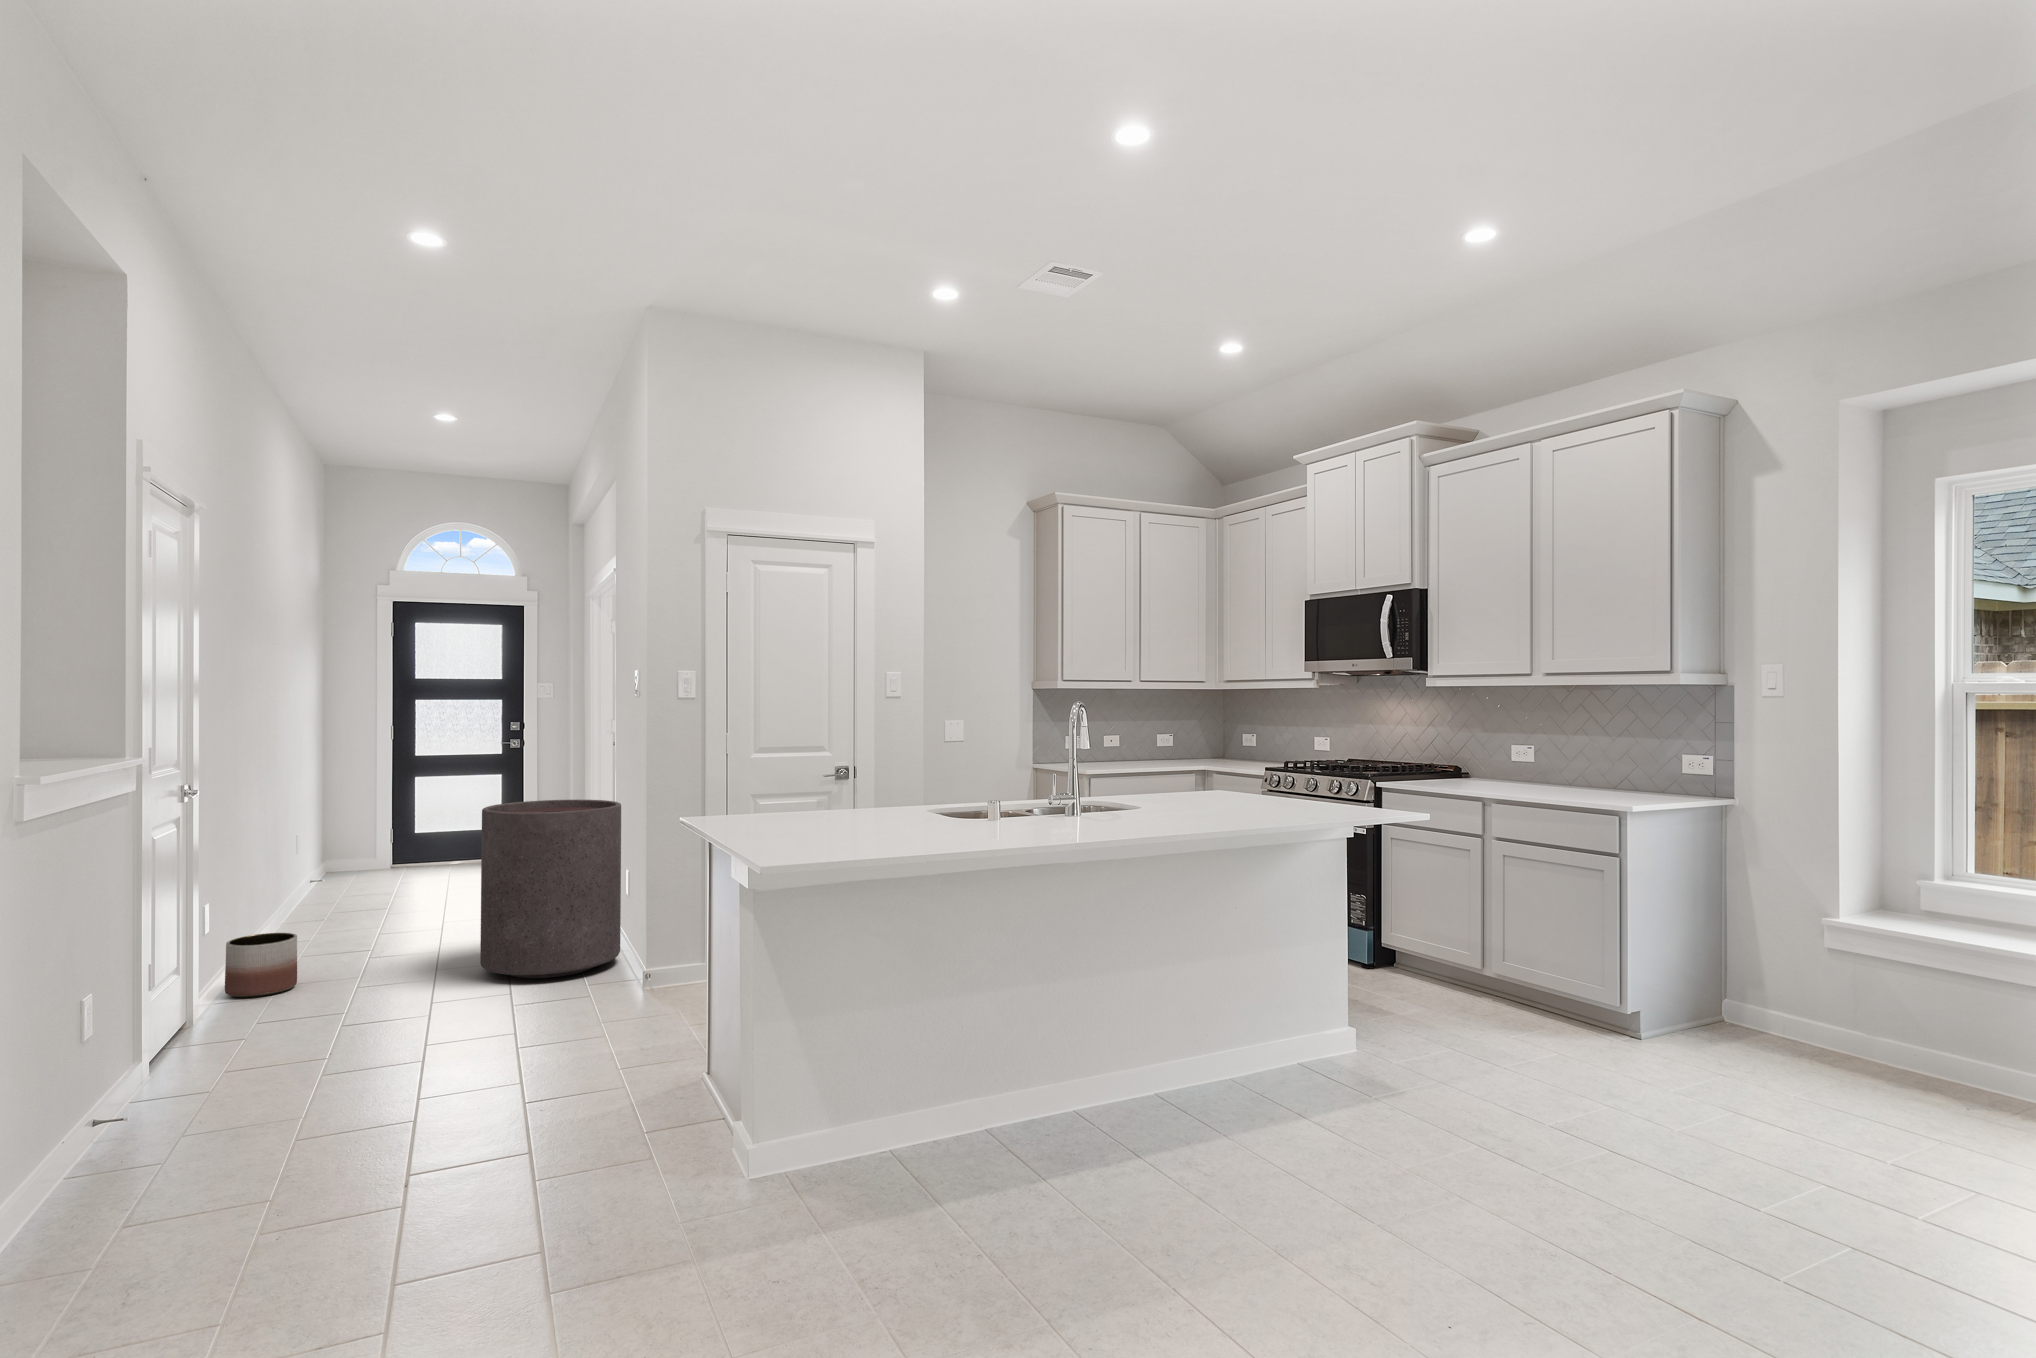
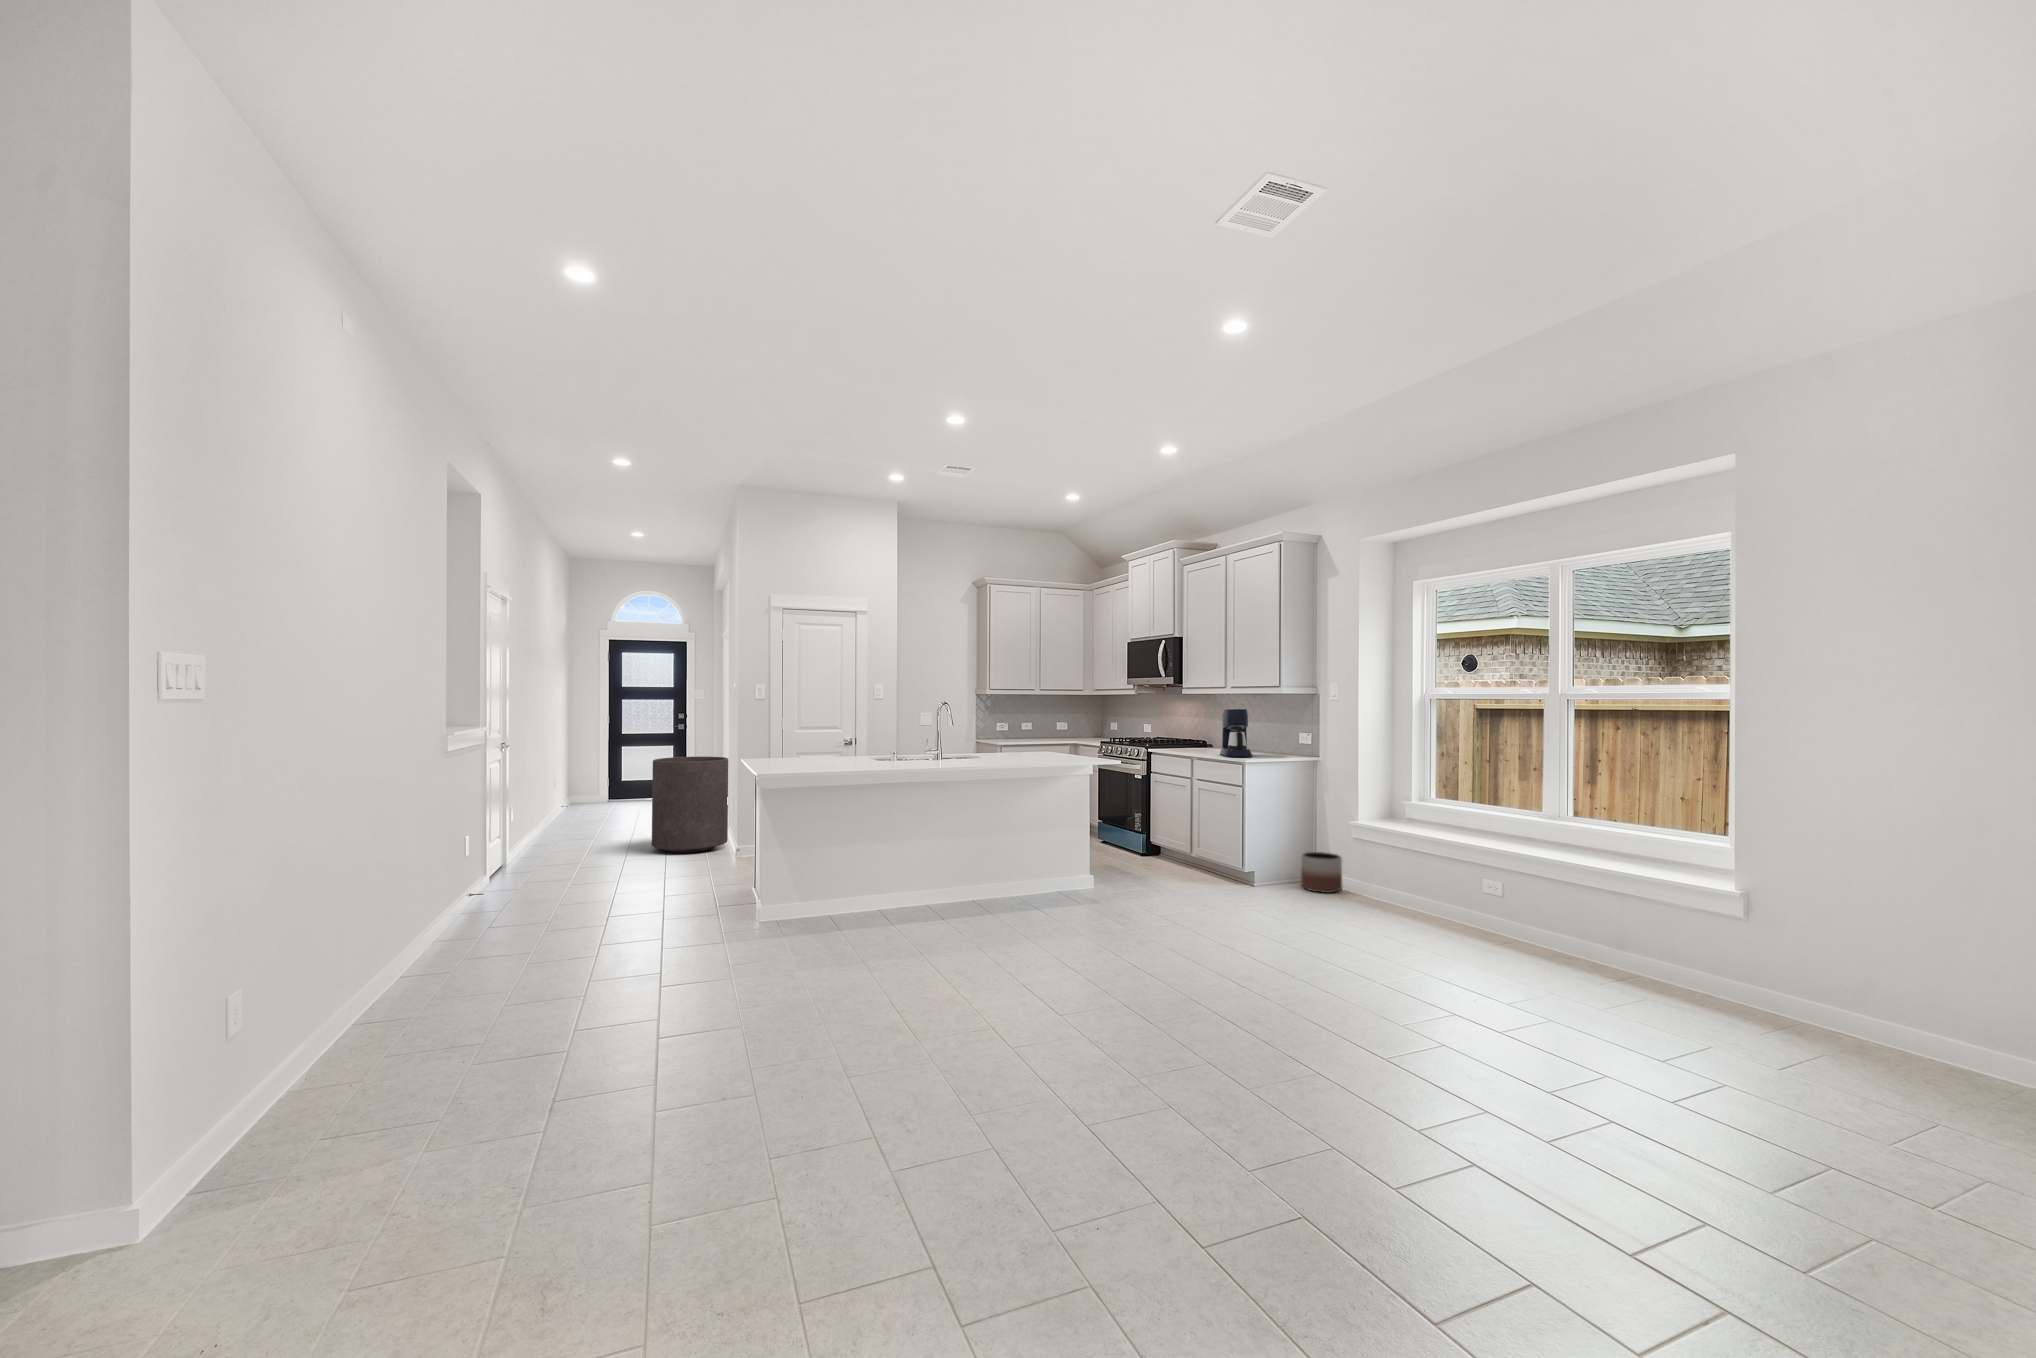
coffee maker: none [1536,712,1607,799] -> present [1220,709,1252,757]
planter: present [225,933,297,997] -> present [1301,852,1342,893]

